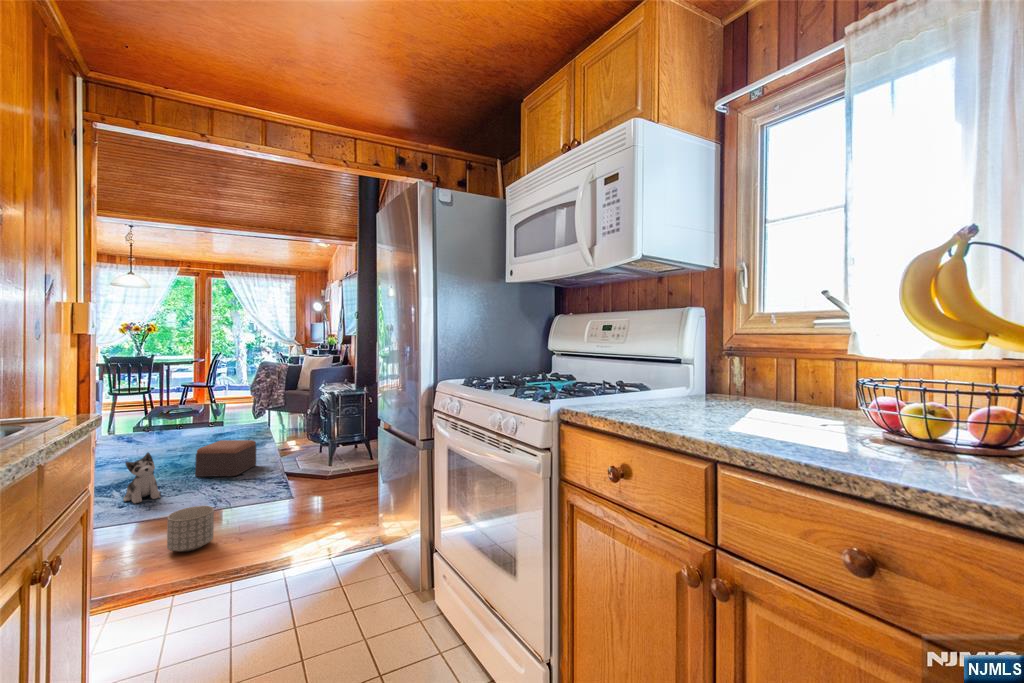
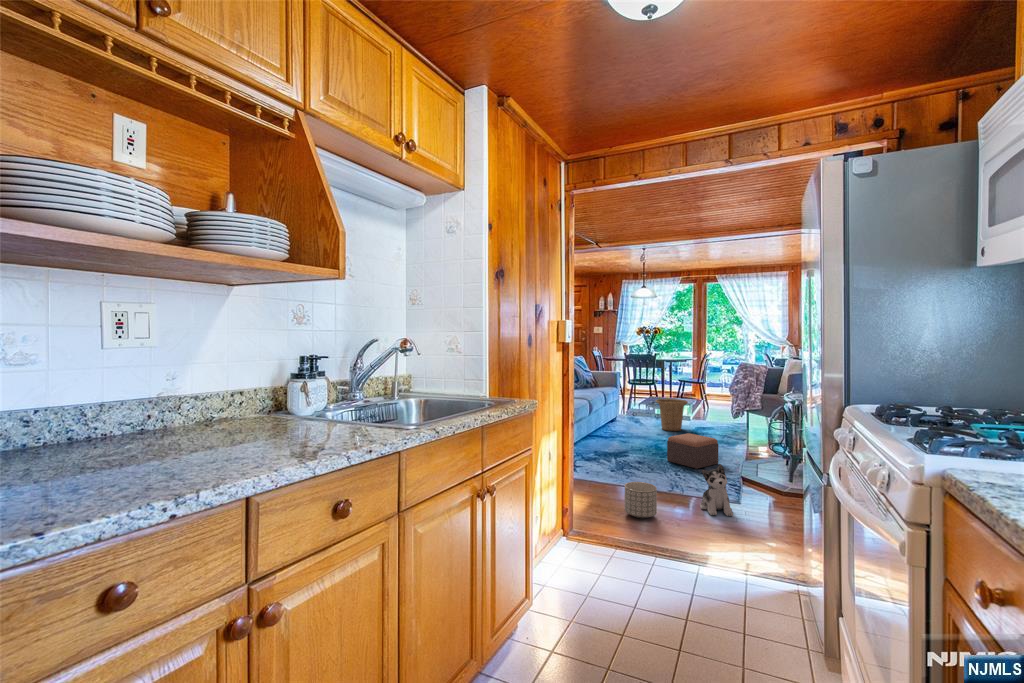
basket: none [162,406,206,444] -> present [656,399,688,431]
plush toy: present [123,453,160,503] -> present [700,464,733,516]

